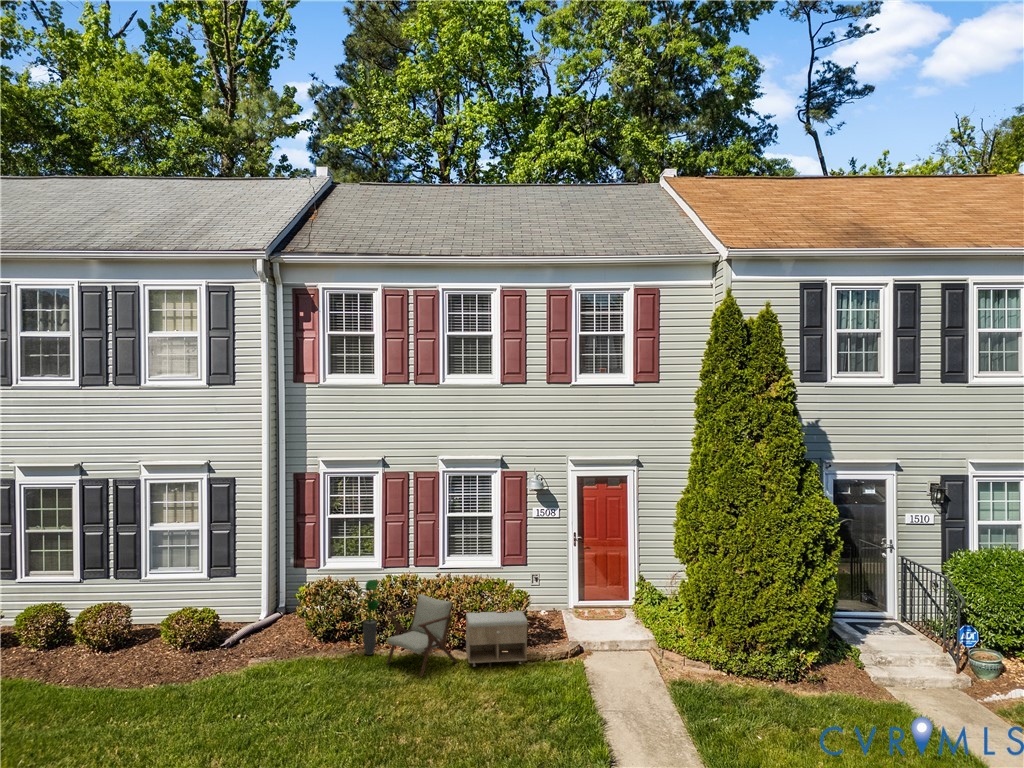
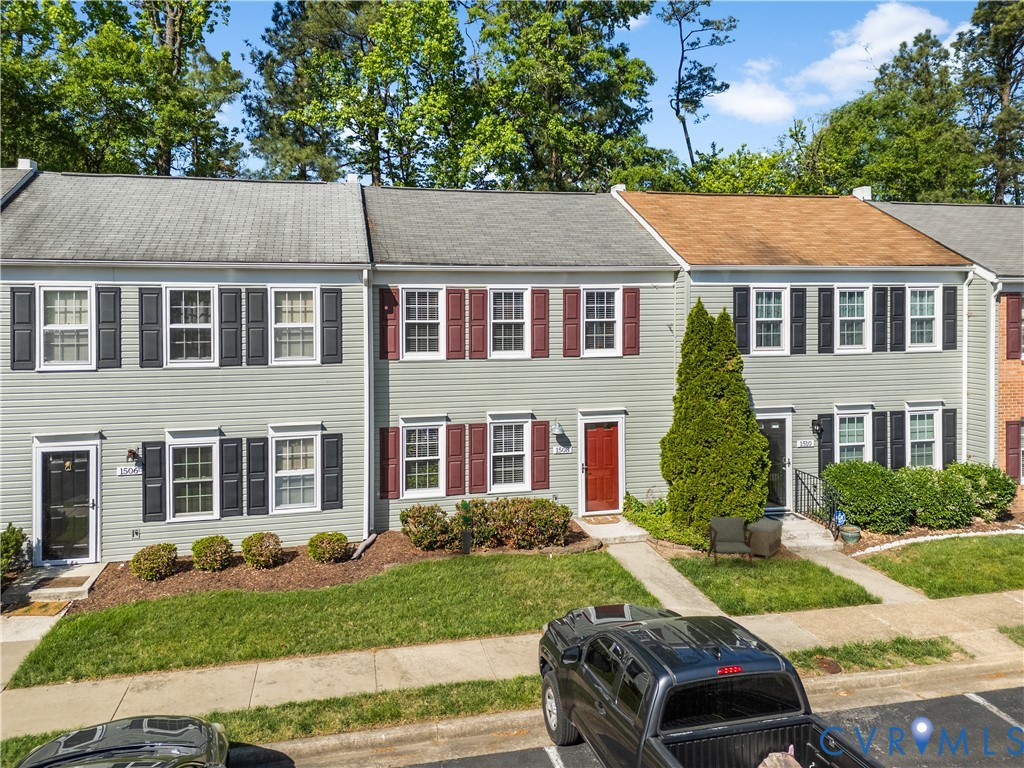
lounge chair: present [386,594,458,676] -> present [708,517,753,567]
storage bench: present [466,611,527,666] -> present [747,519,783,558]

